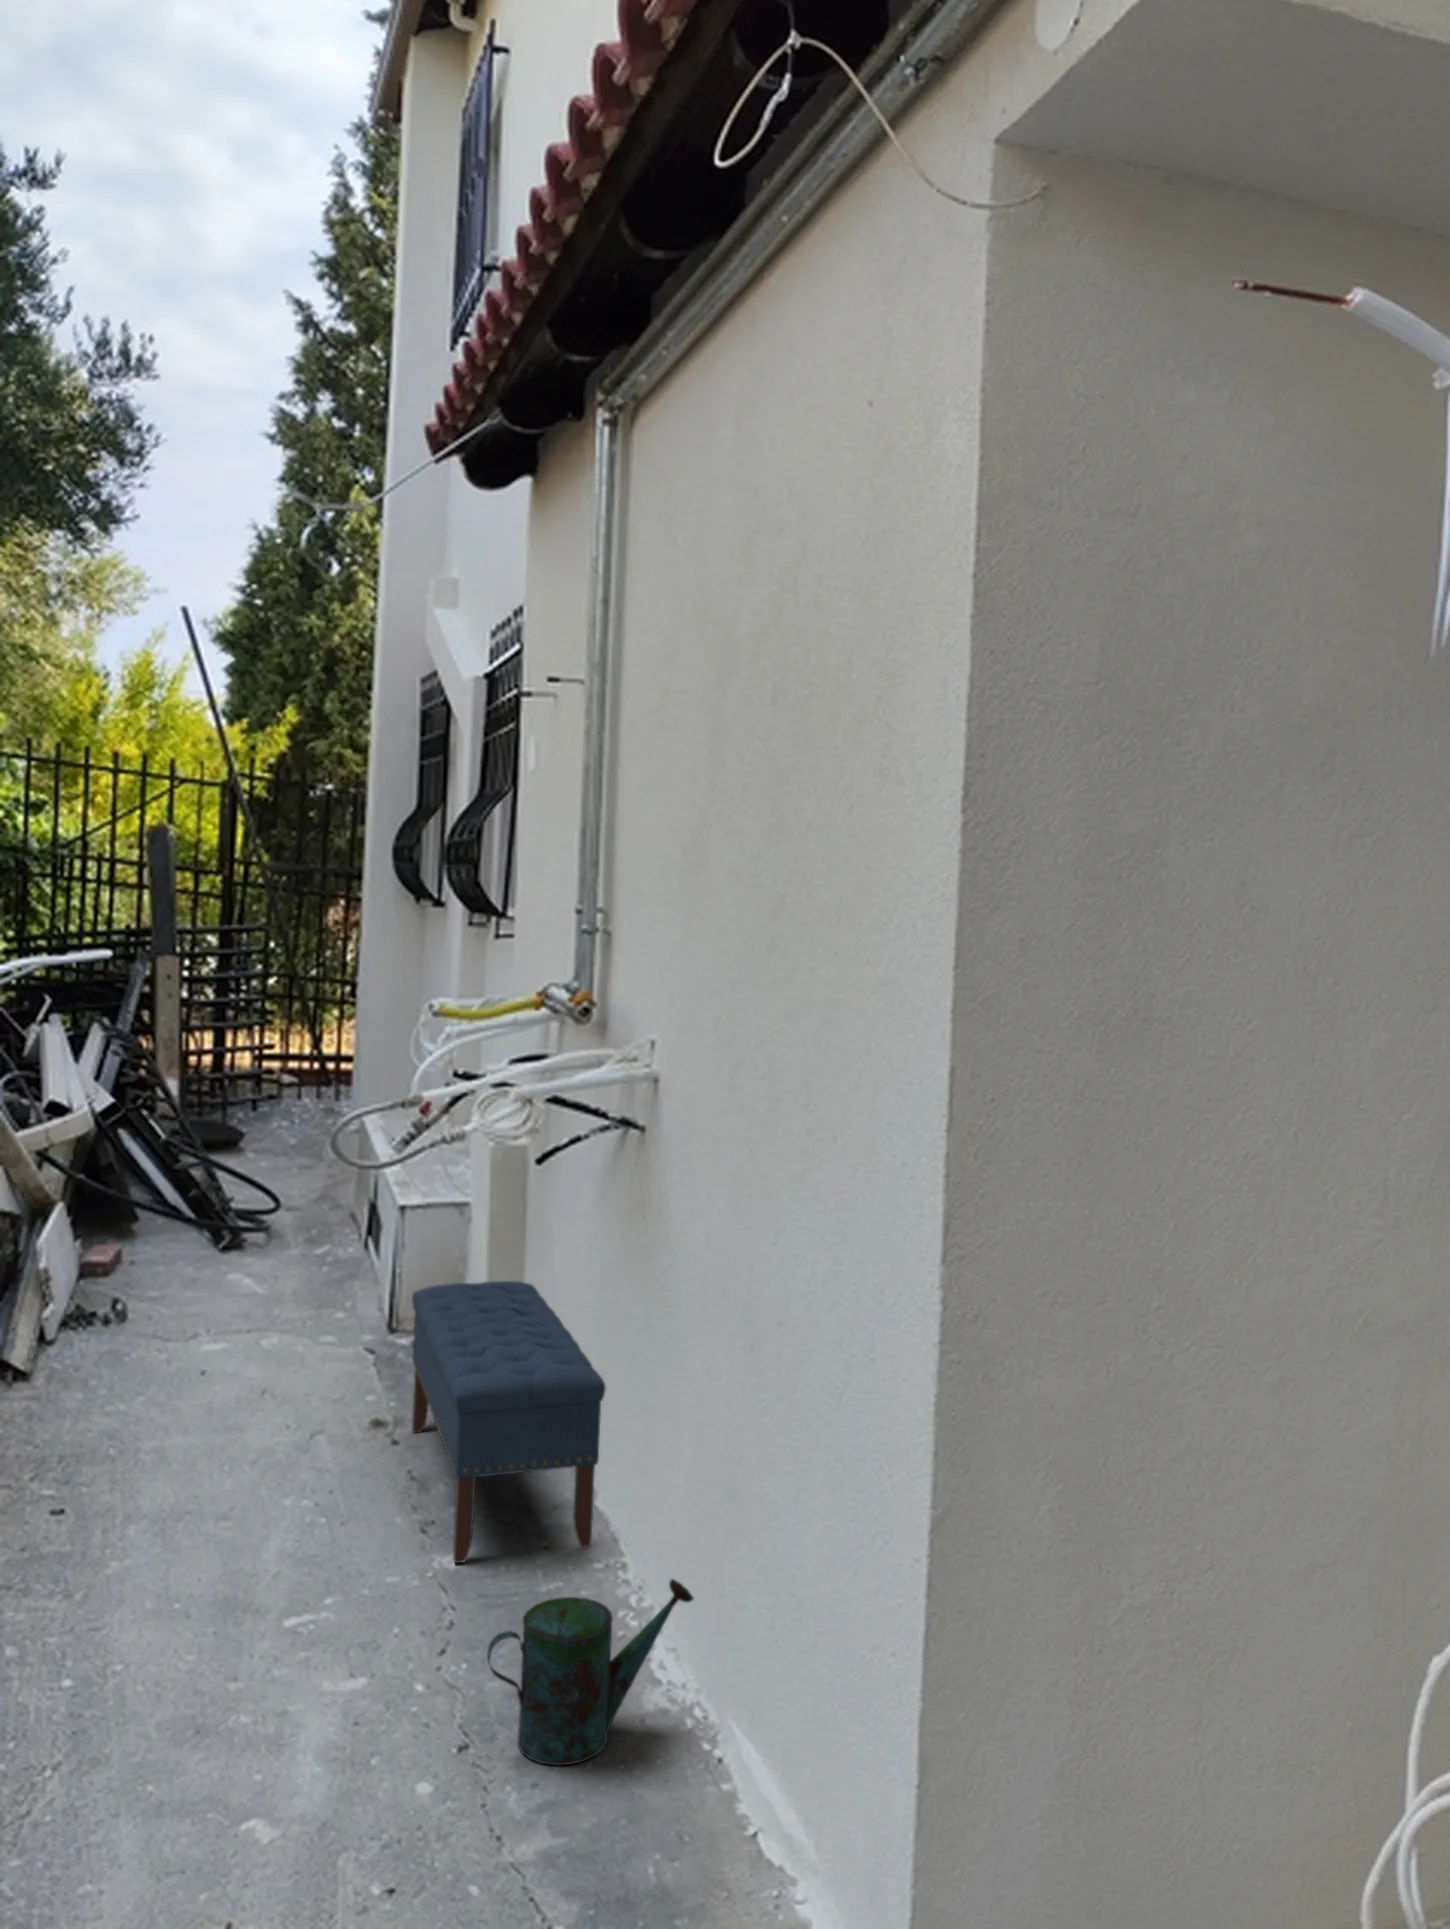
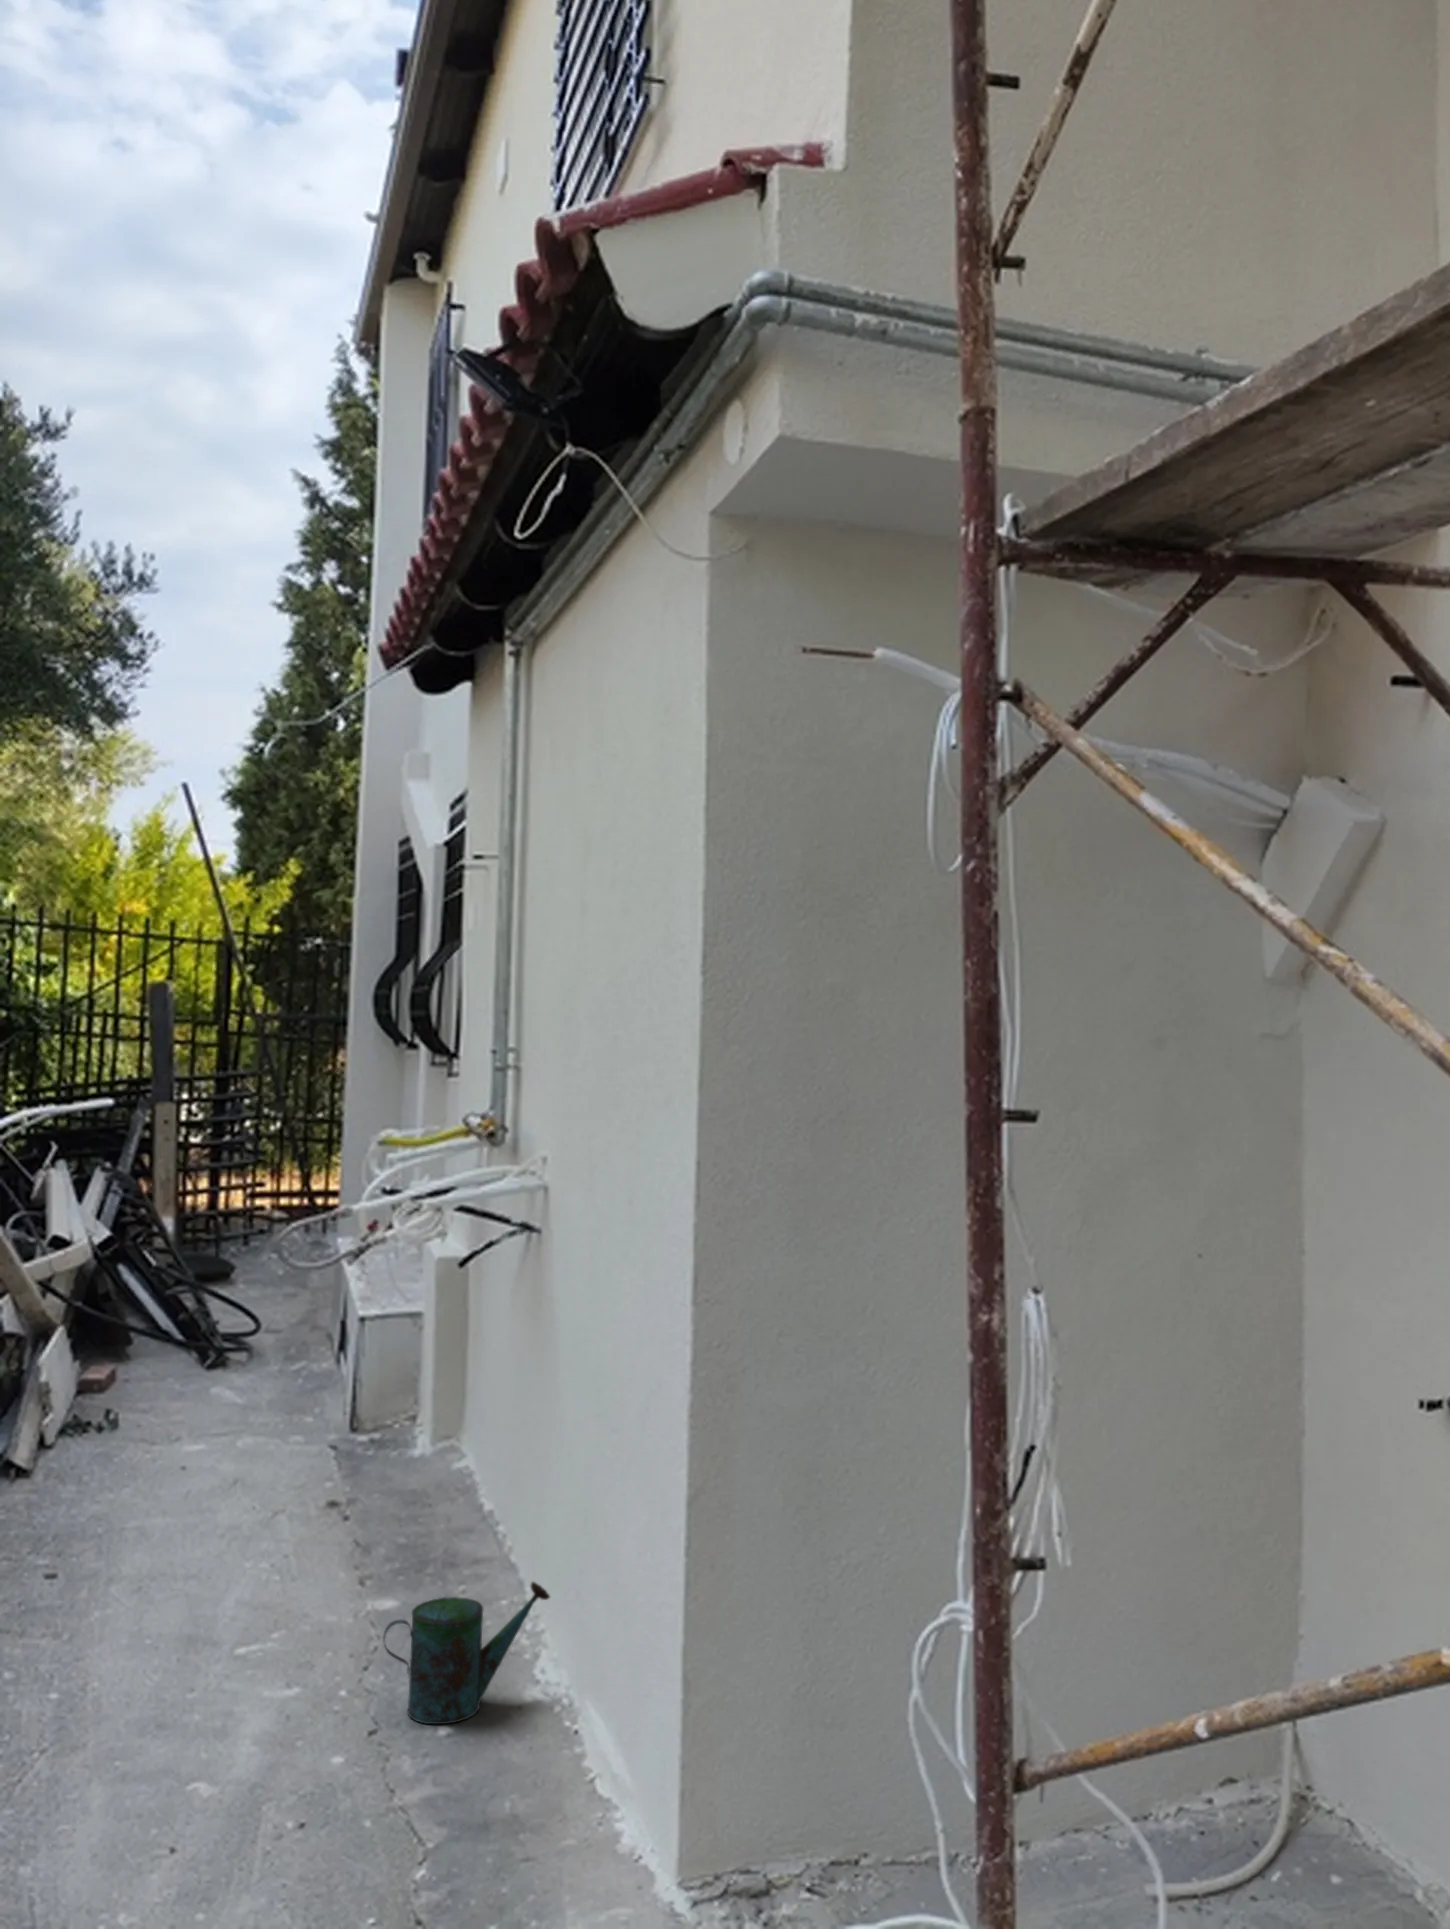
bench: present [412,1281,606,1563] -> none [357,1374,505,1598]

